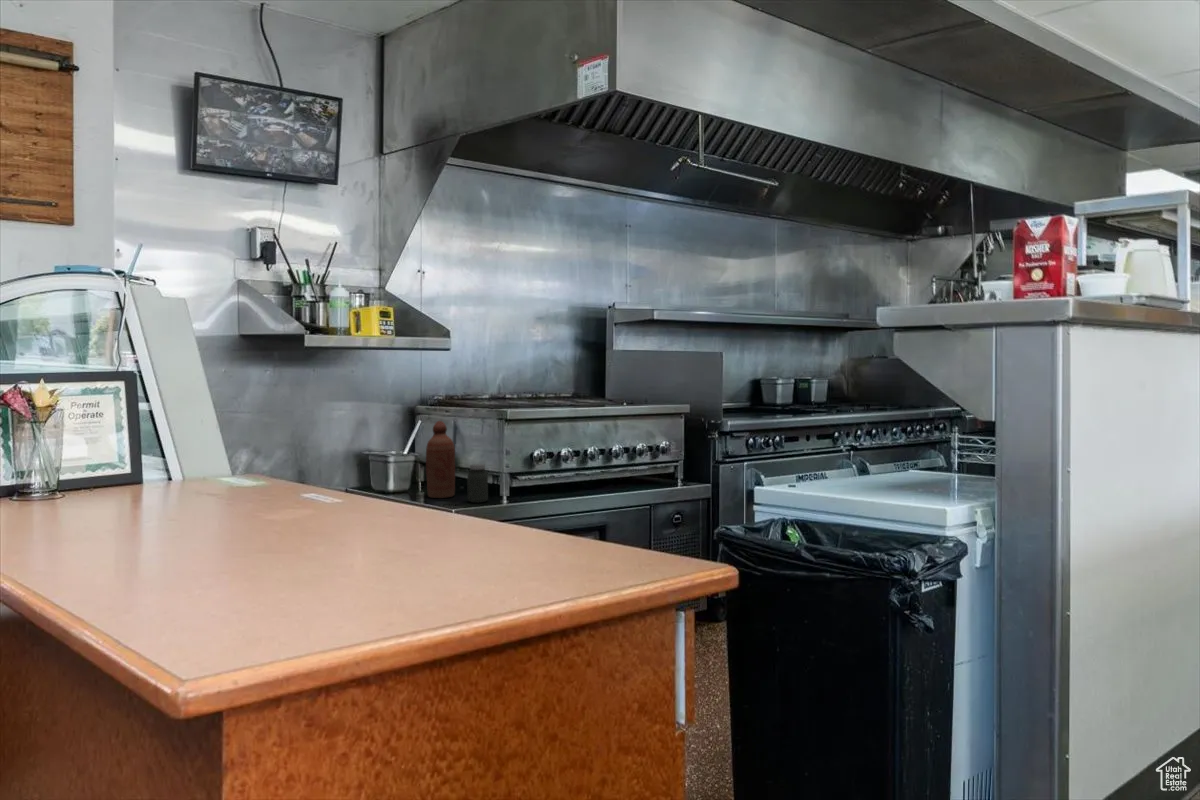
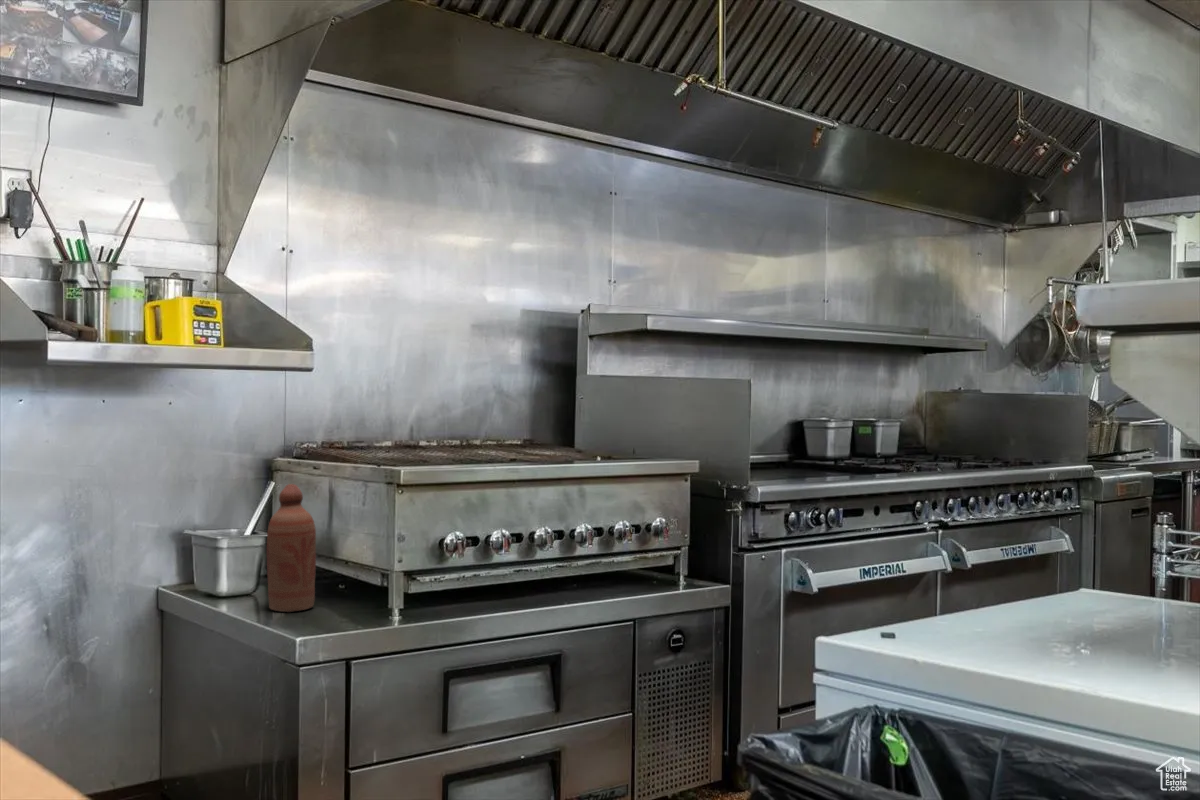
jar: present [467,464,488,503] -> none [330,557,365,622]

